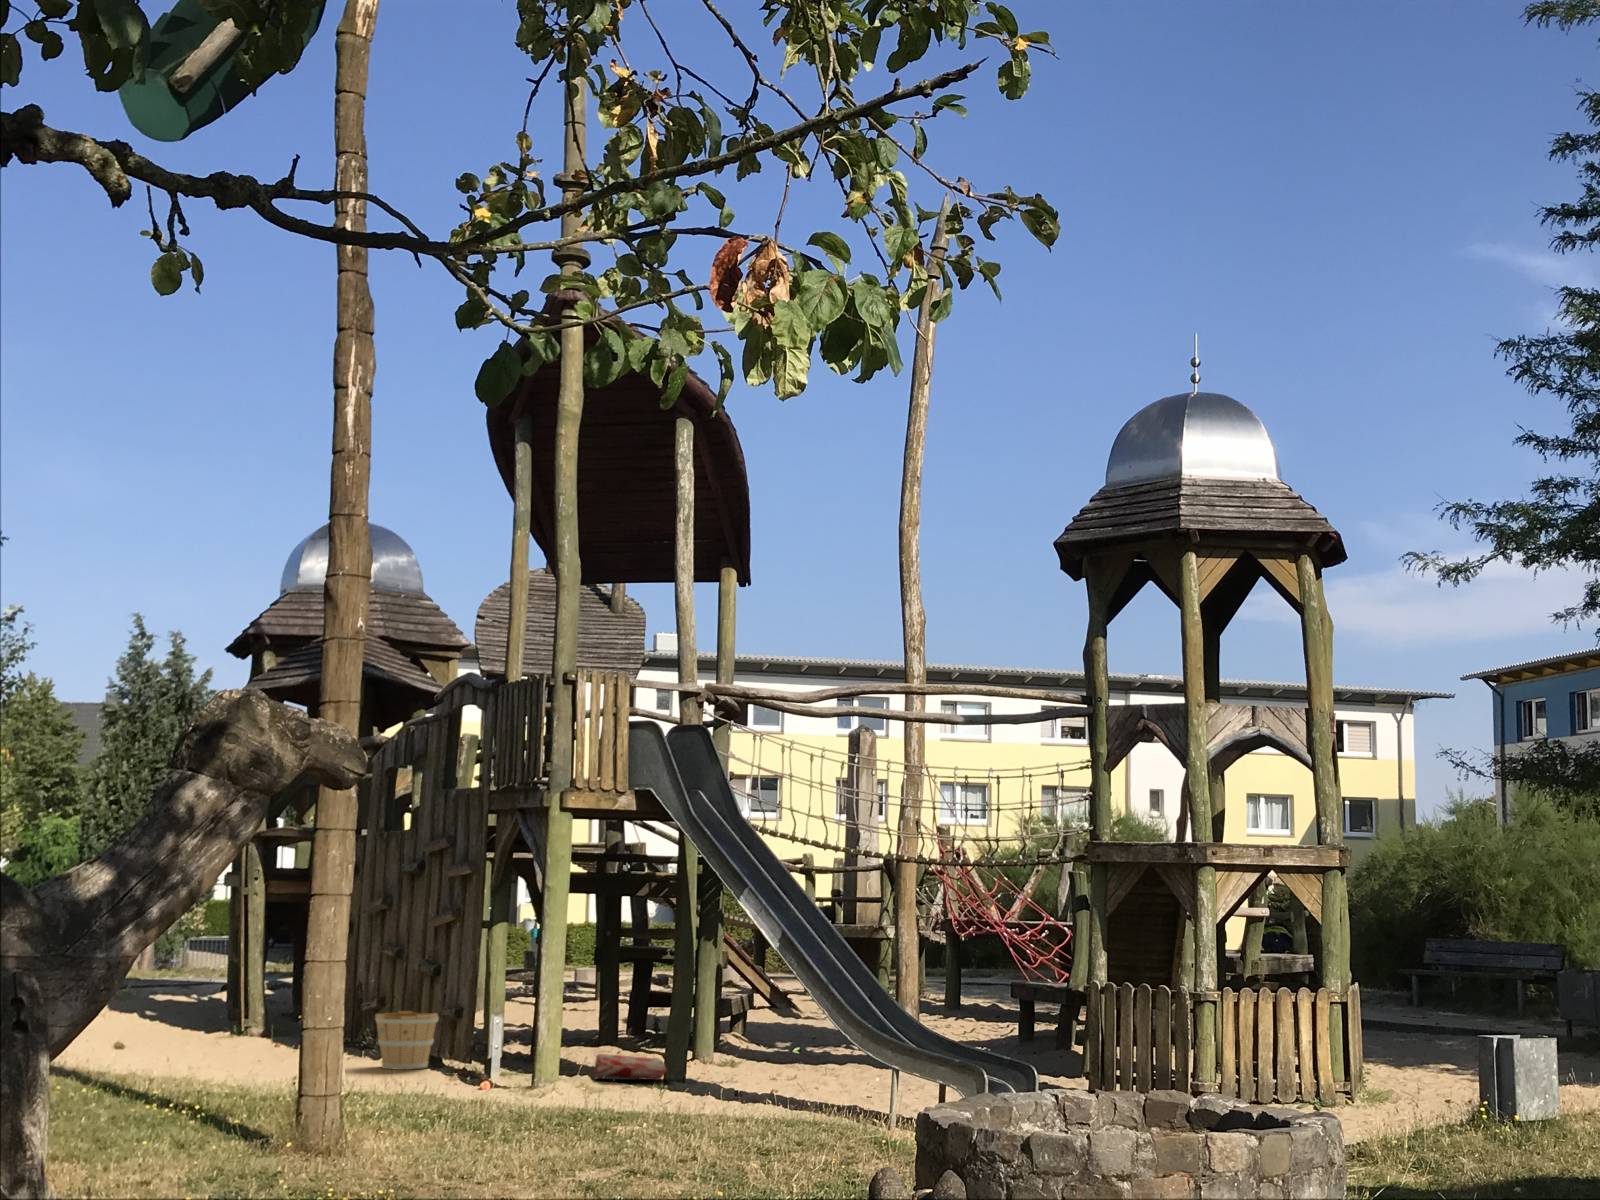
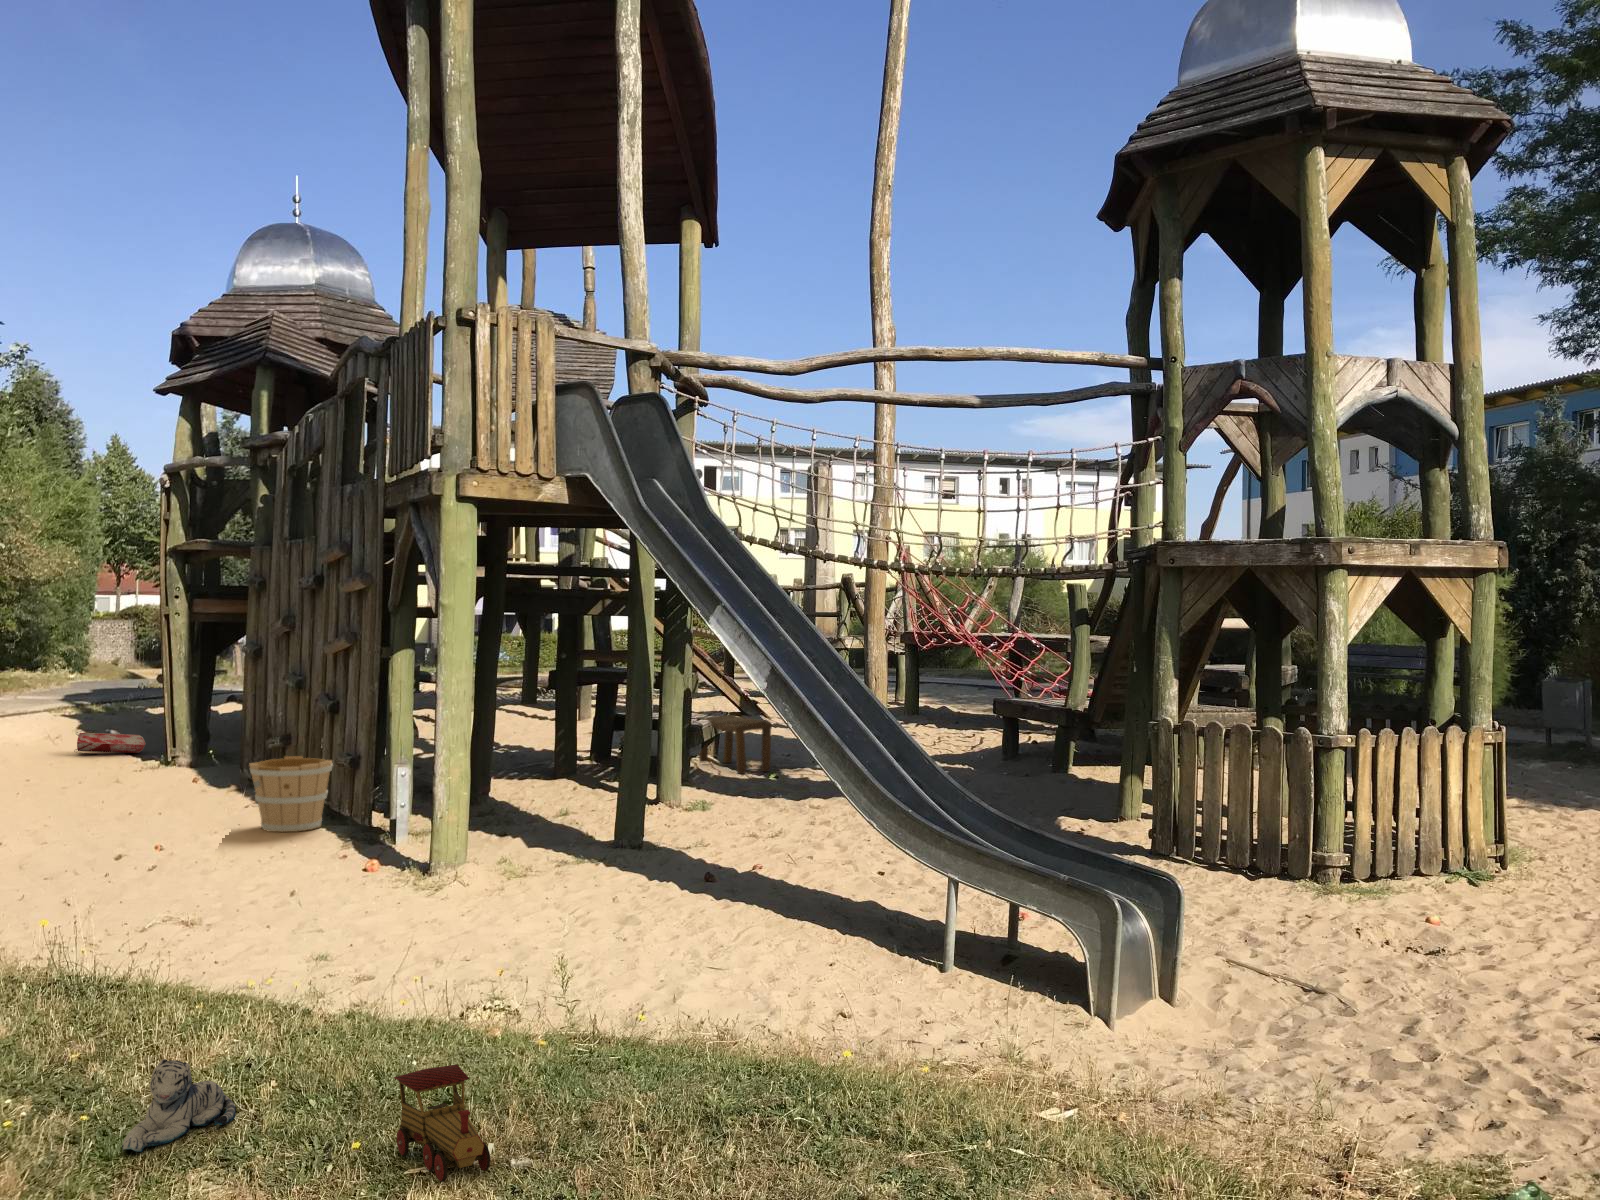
bench: none [729,997,795,1048] -> present [699,715,772,774]
bag: present [593,1054,667,1080] -> present [74,730,146,755]
plush toy: none [428,1119,477,1163] -> present [122,1059,236,1152]
toy train: none [568,1125,621,1173] -> present [394,1064,490,1182]

